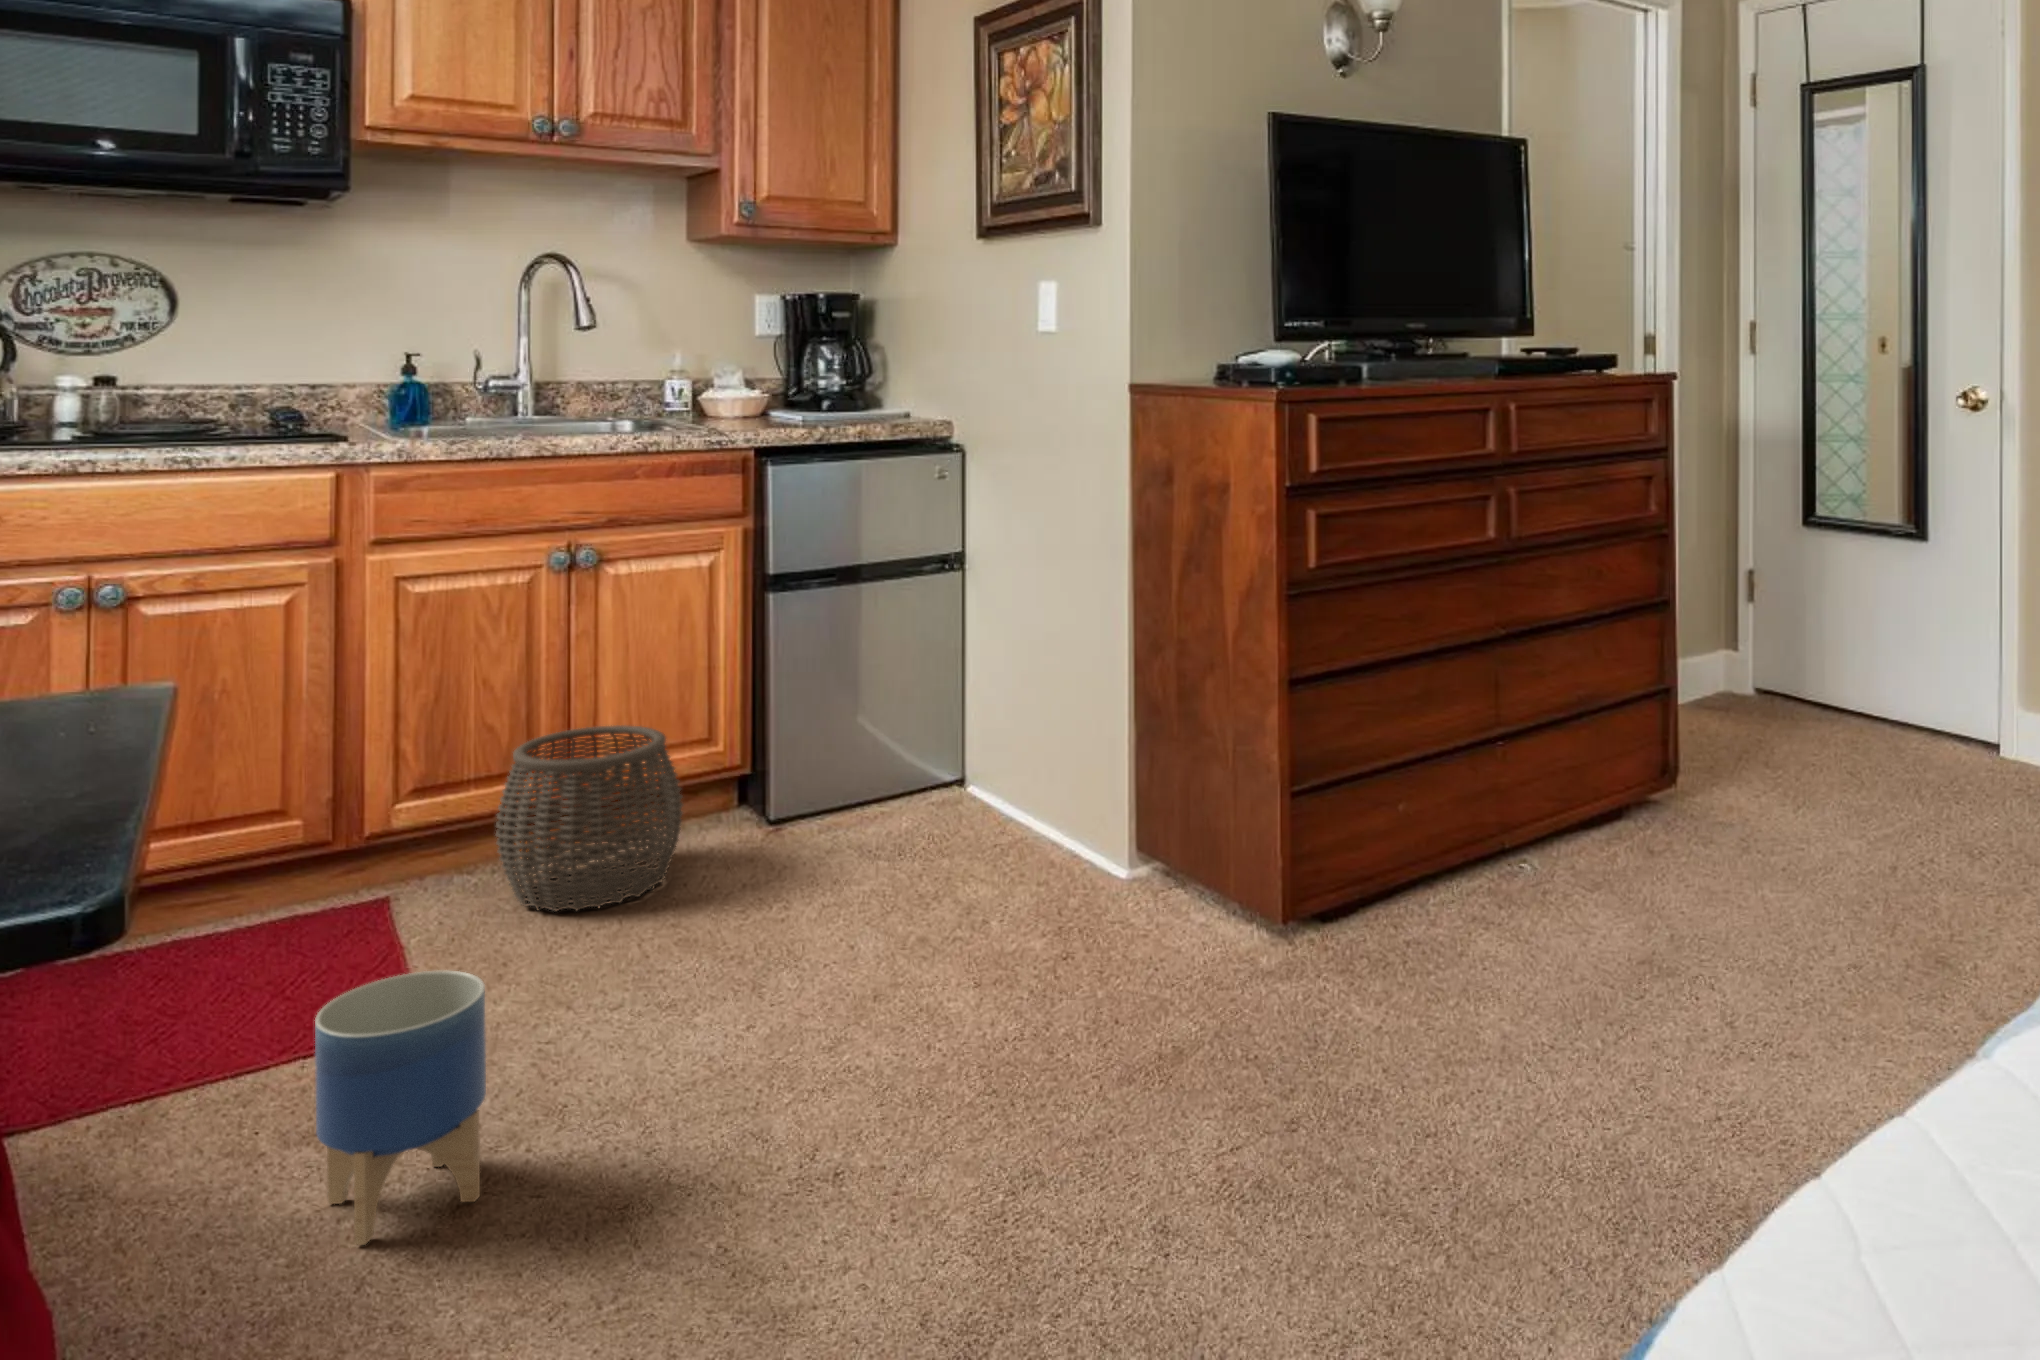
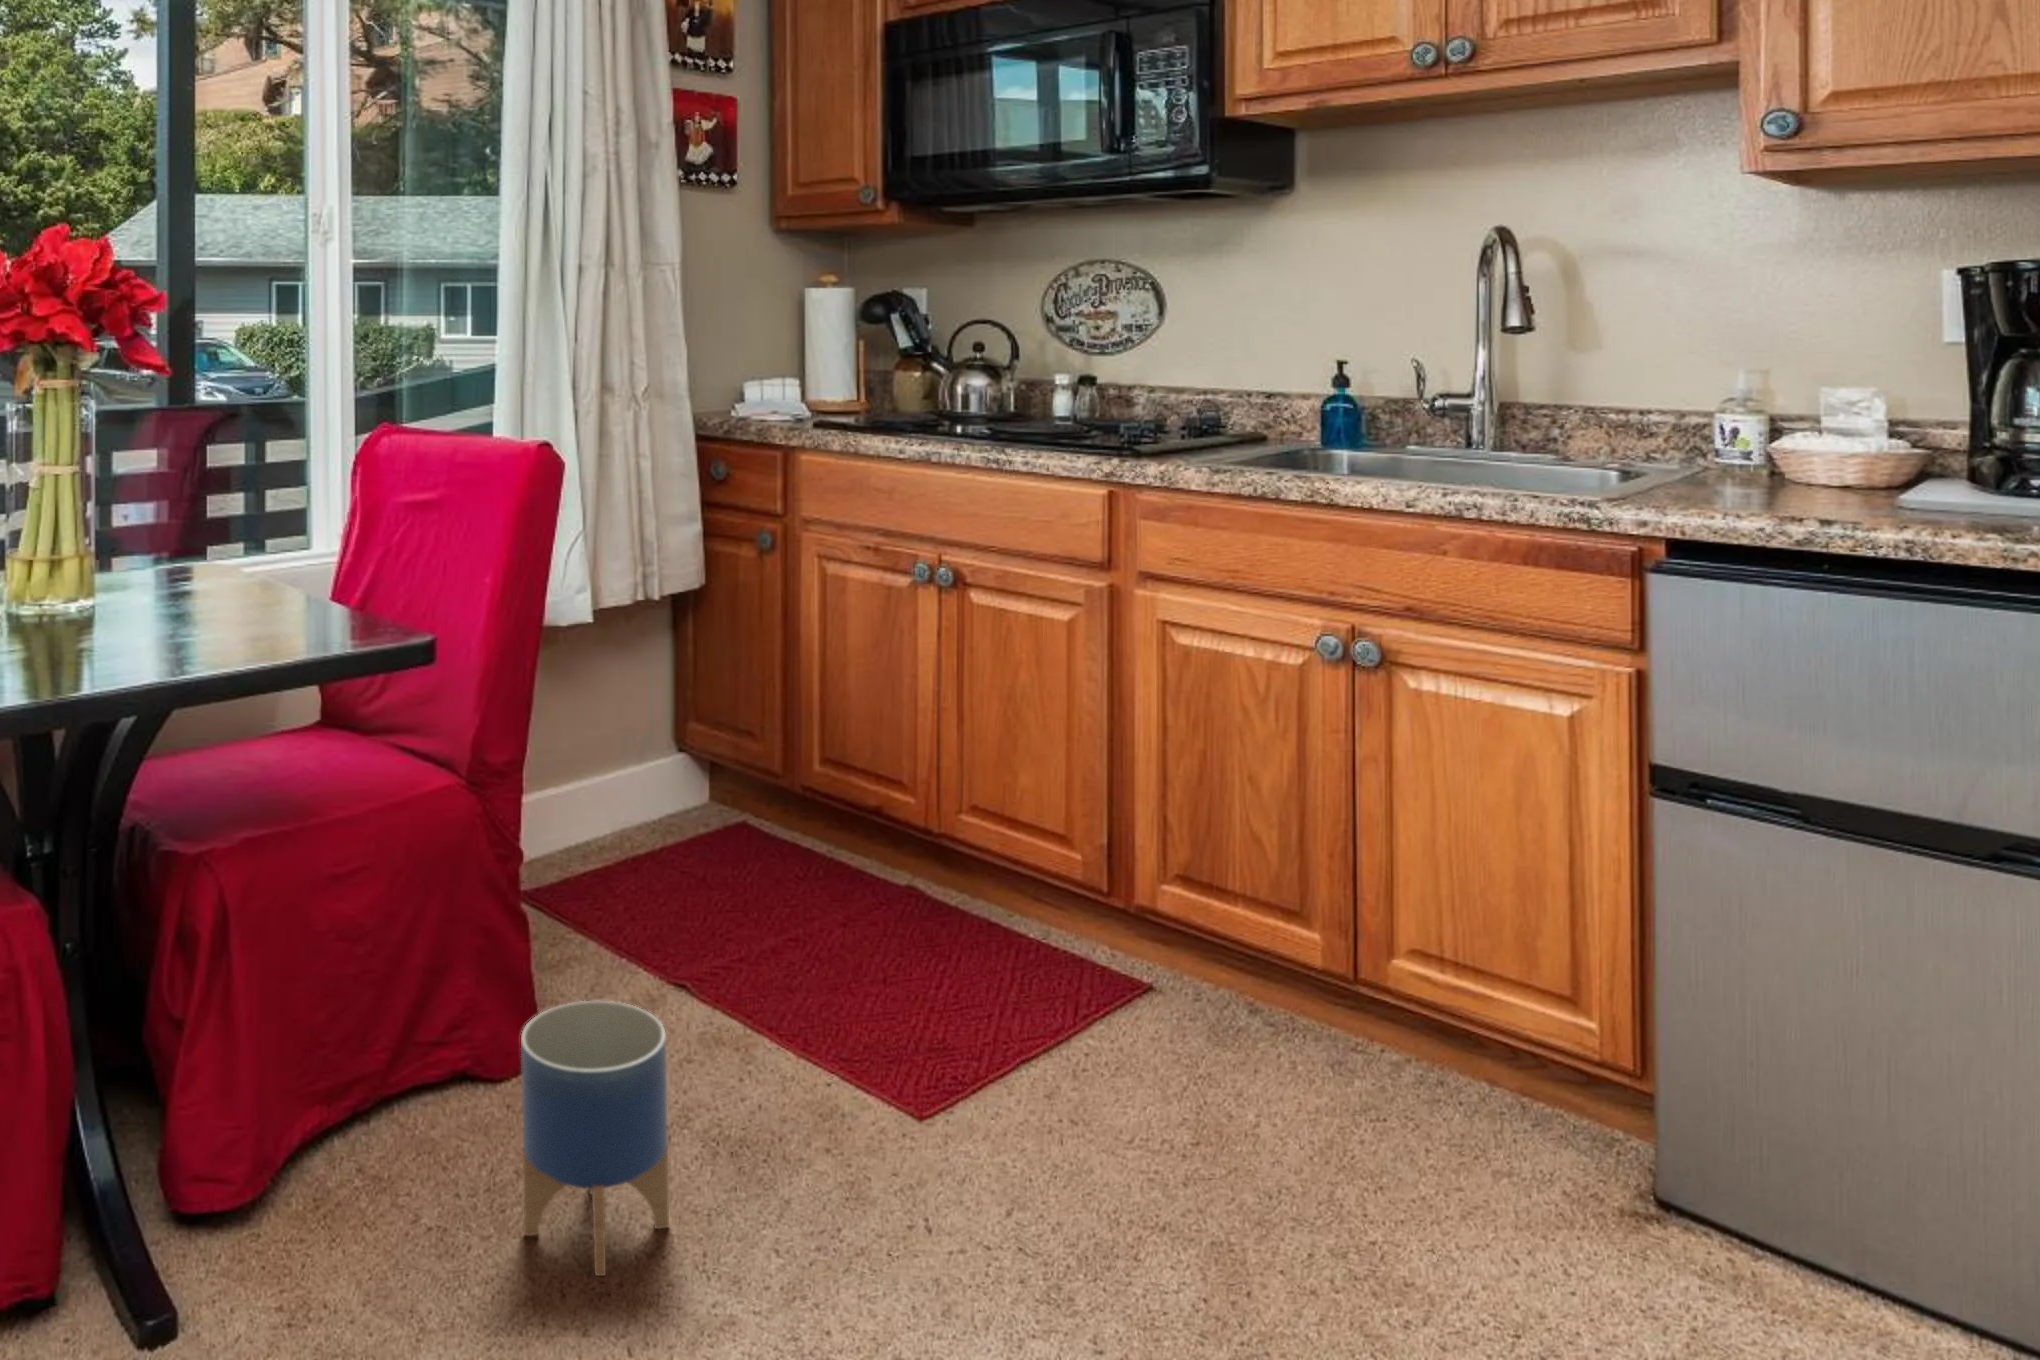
woven basket: present [496,726,683,912] -> none [1160,863,1414,1136]

